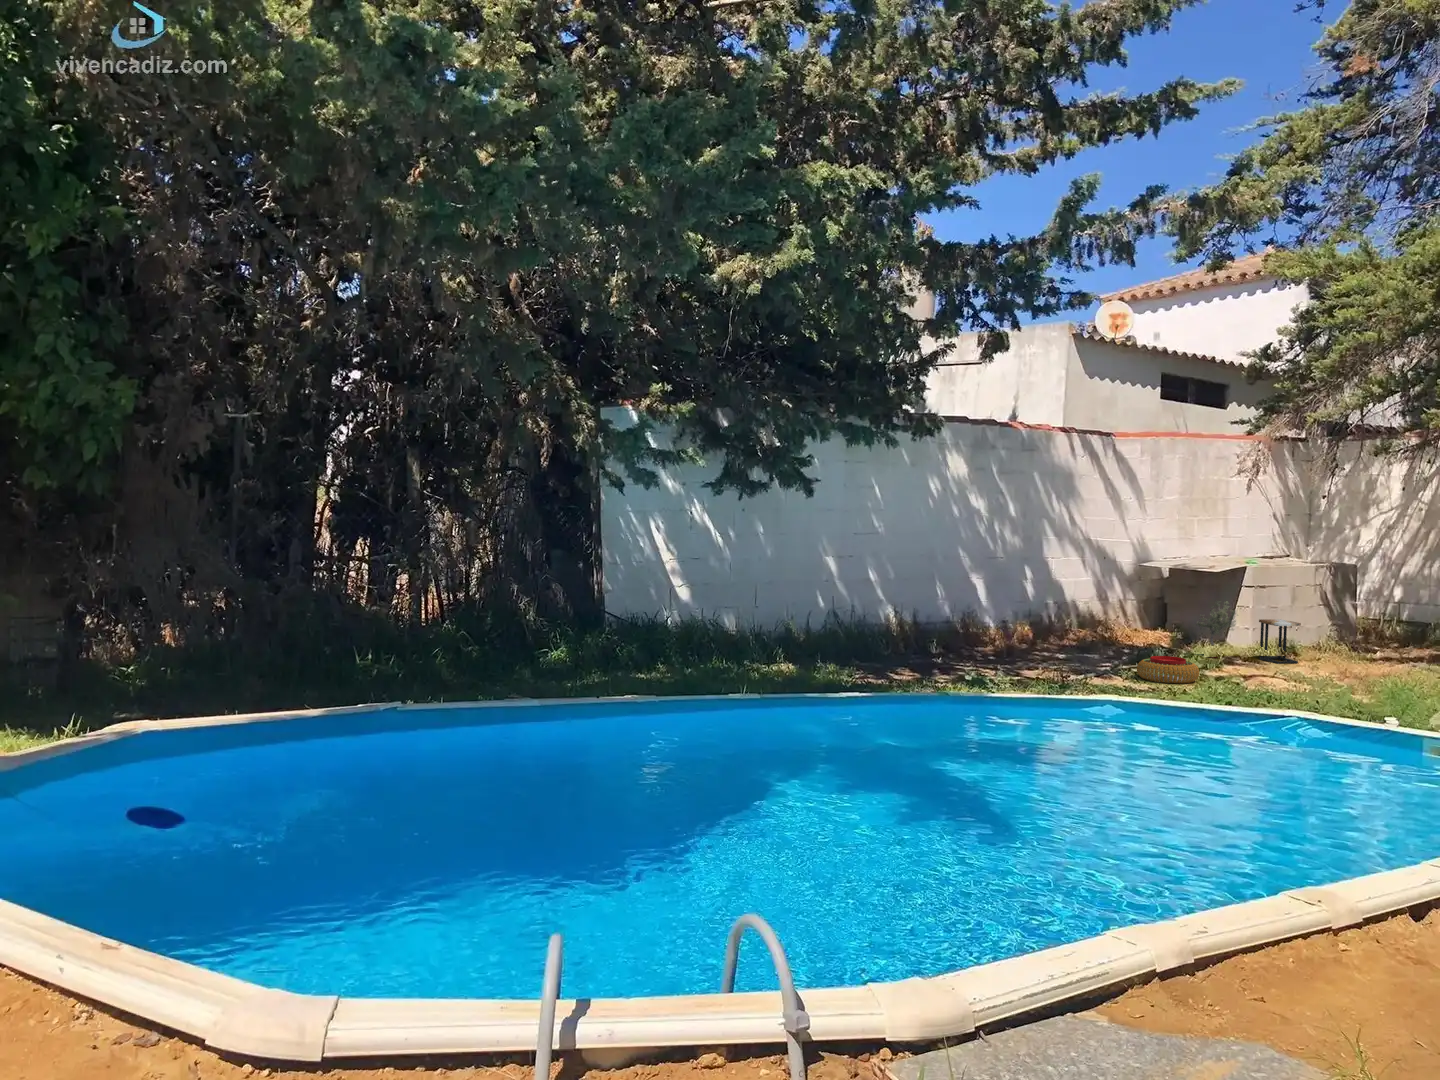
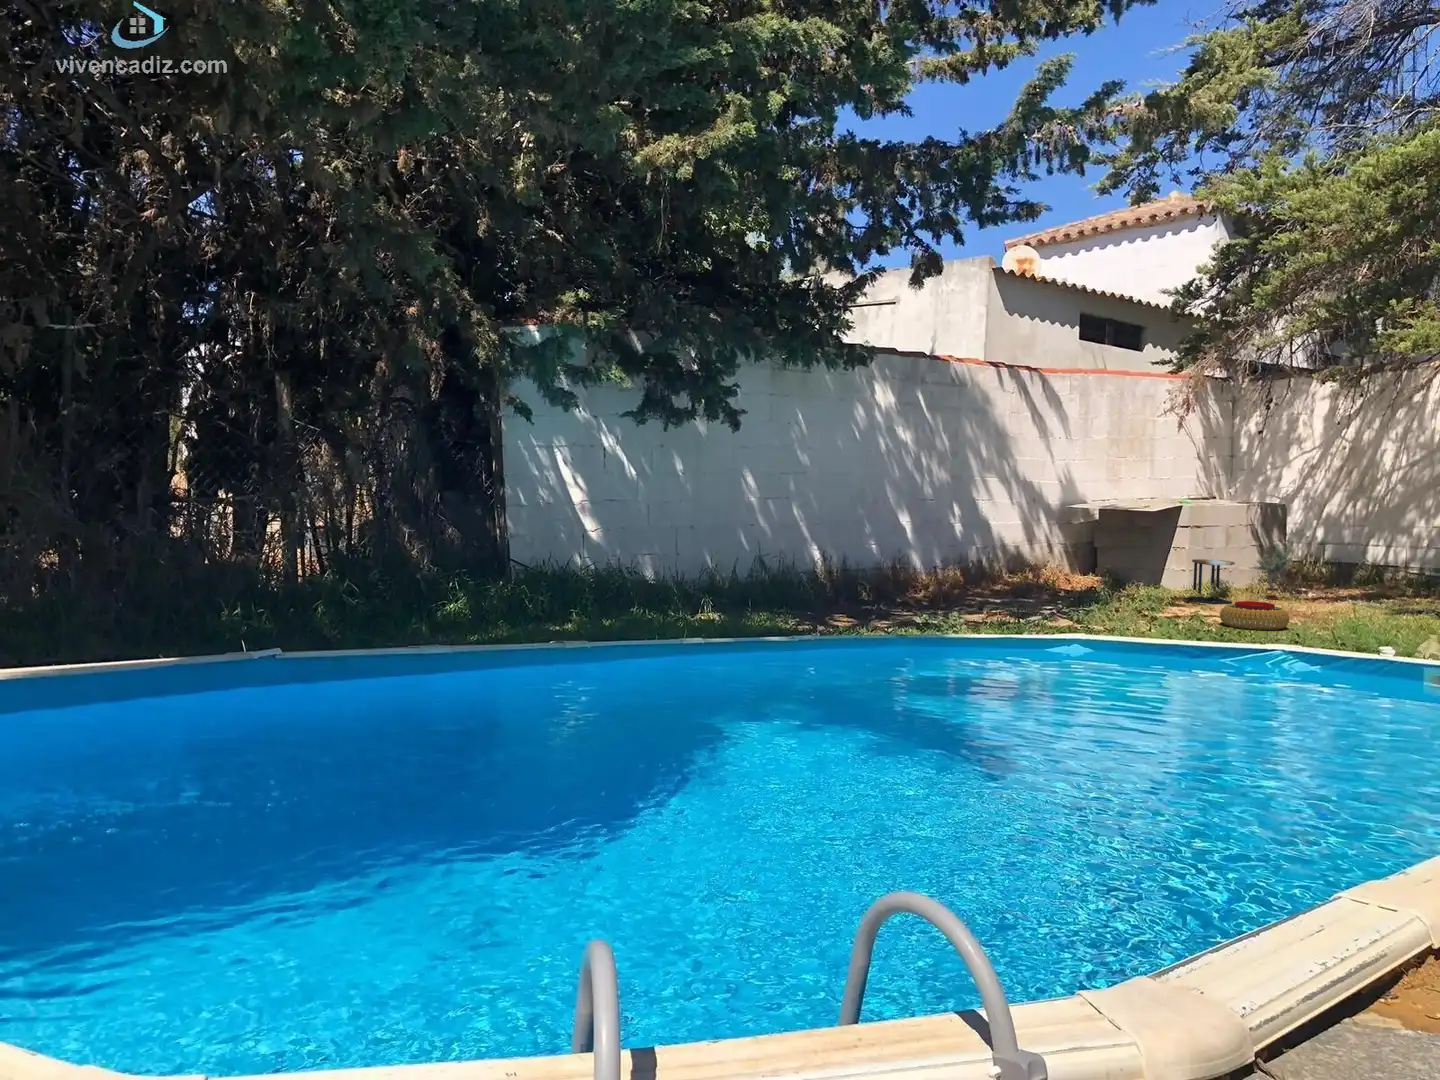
potted tree: present [1198,601,1236,658] -> present [1254,541,1293,600]
pouf: present [1137,656,1199,684] -> present [1220,601,1289,630]

